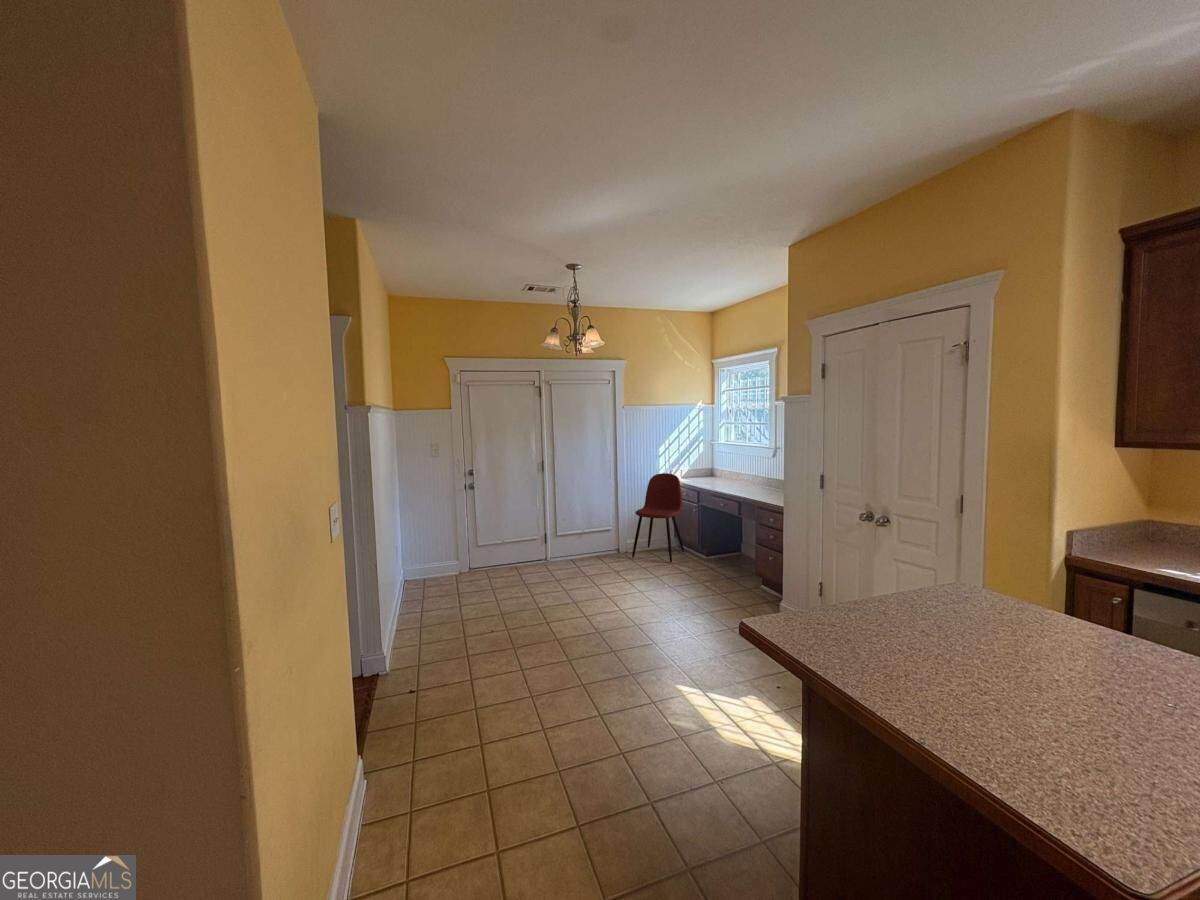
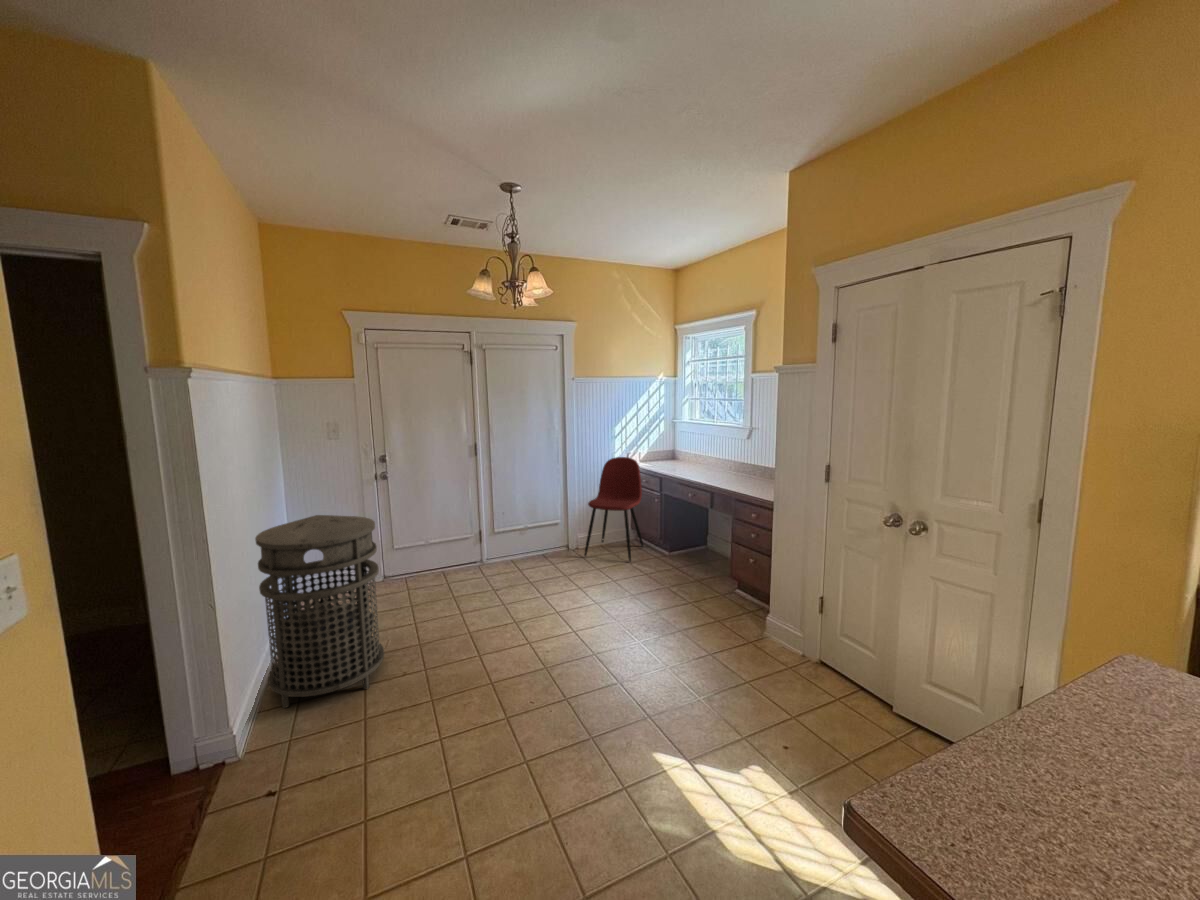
trash can: none [394,509,477,648] -> present [255,515,384,708]

